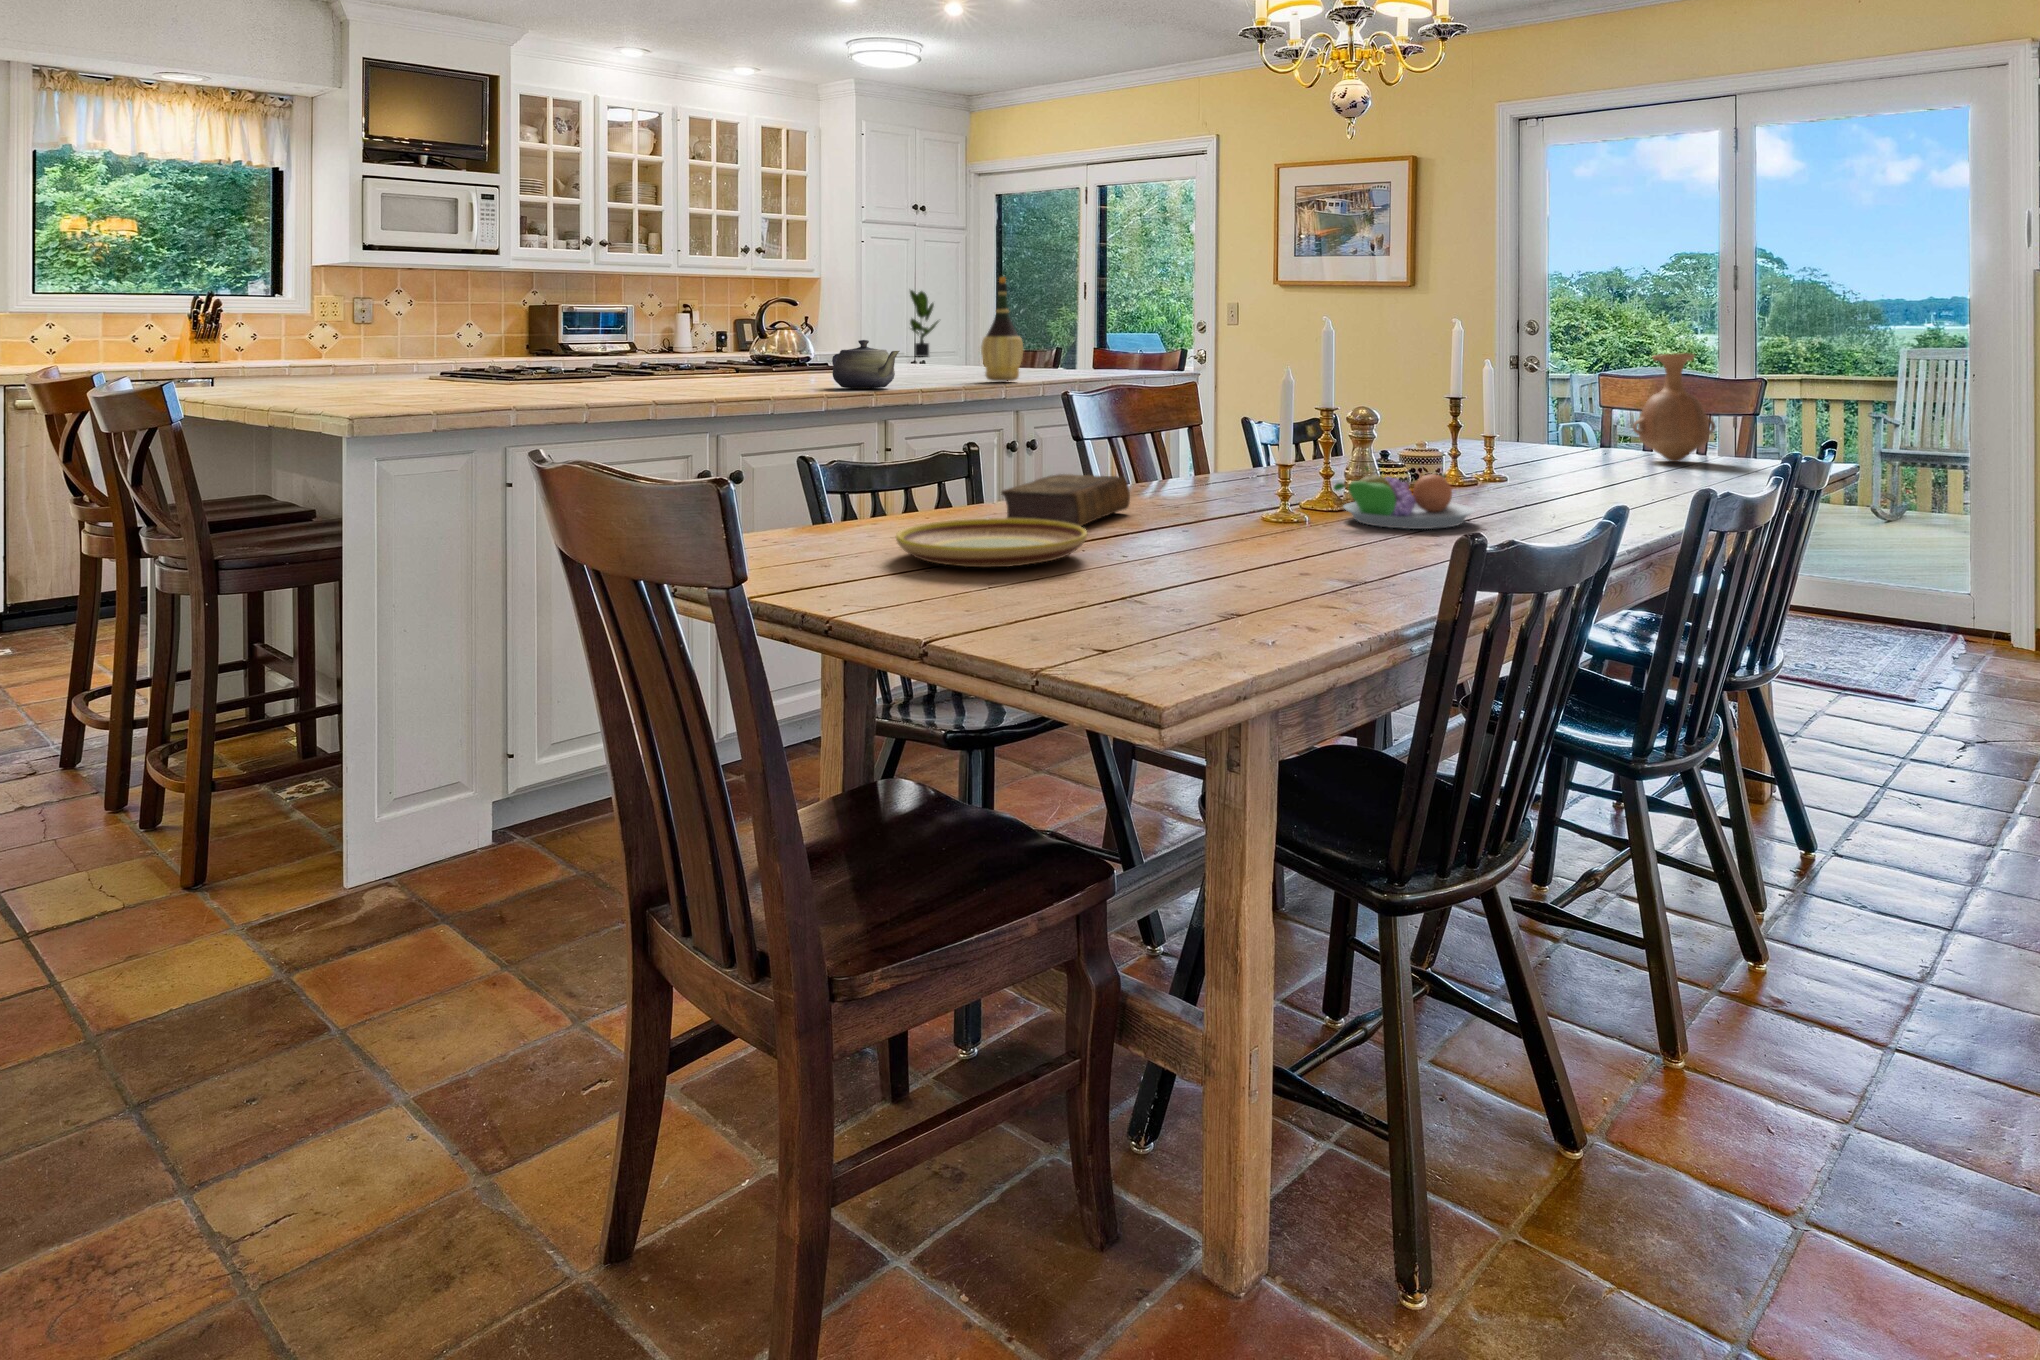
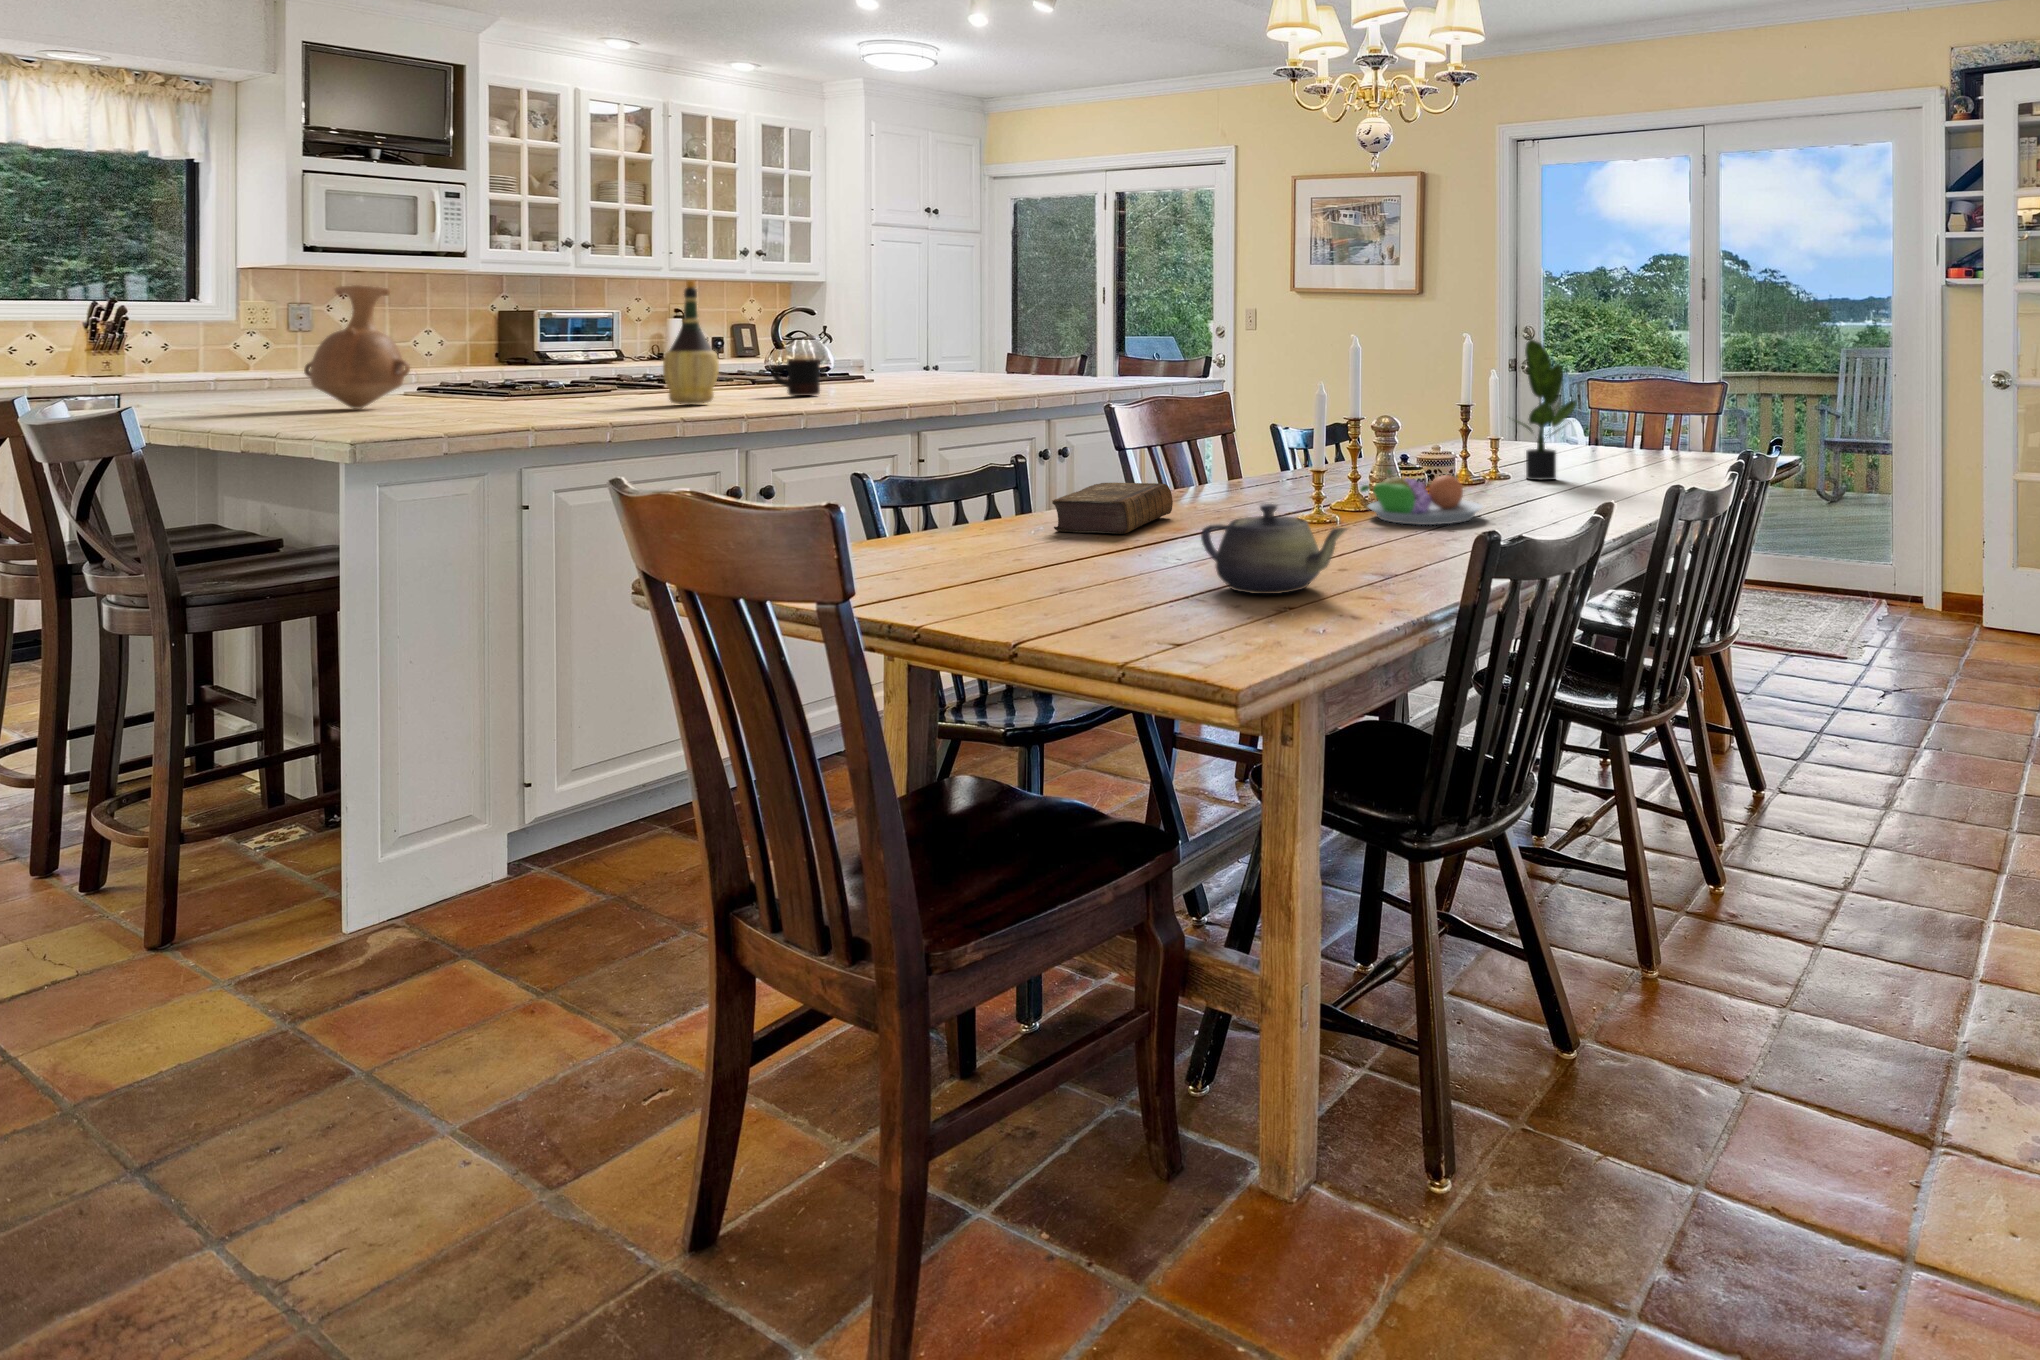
wine bottle: present [981,277,1023,382] -> present [663,280,719,405]
potted plant: present [910,290,938,357] -> present [1509,339,1577,480]
teapot: present [832,340,899,388] -> present [1201,504,1347,594]
mug: none [749,347,794,385] -> present [772,359,820,396]
vase: present [1633,353,1715,462] -> present [304,285,410,409]
plate: present [896,518,1087,567] -> none [958,527,1141,574]

